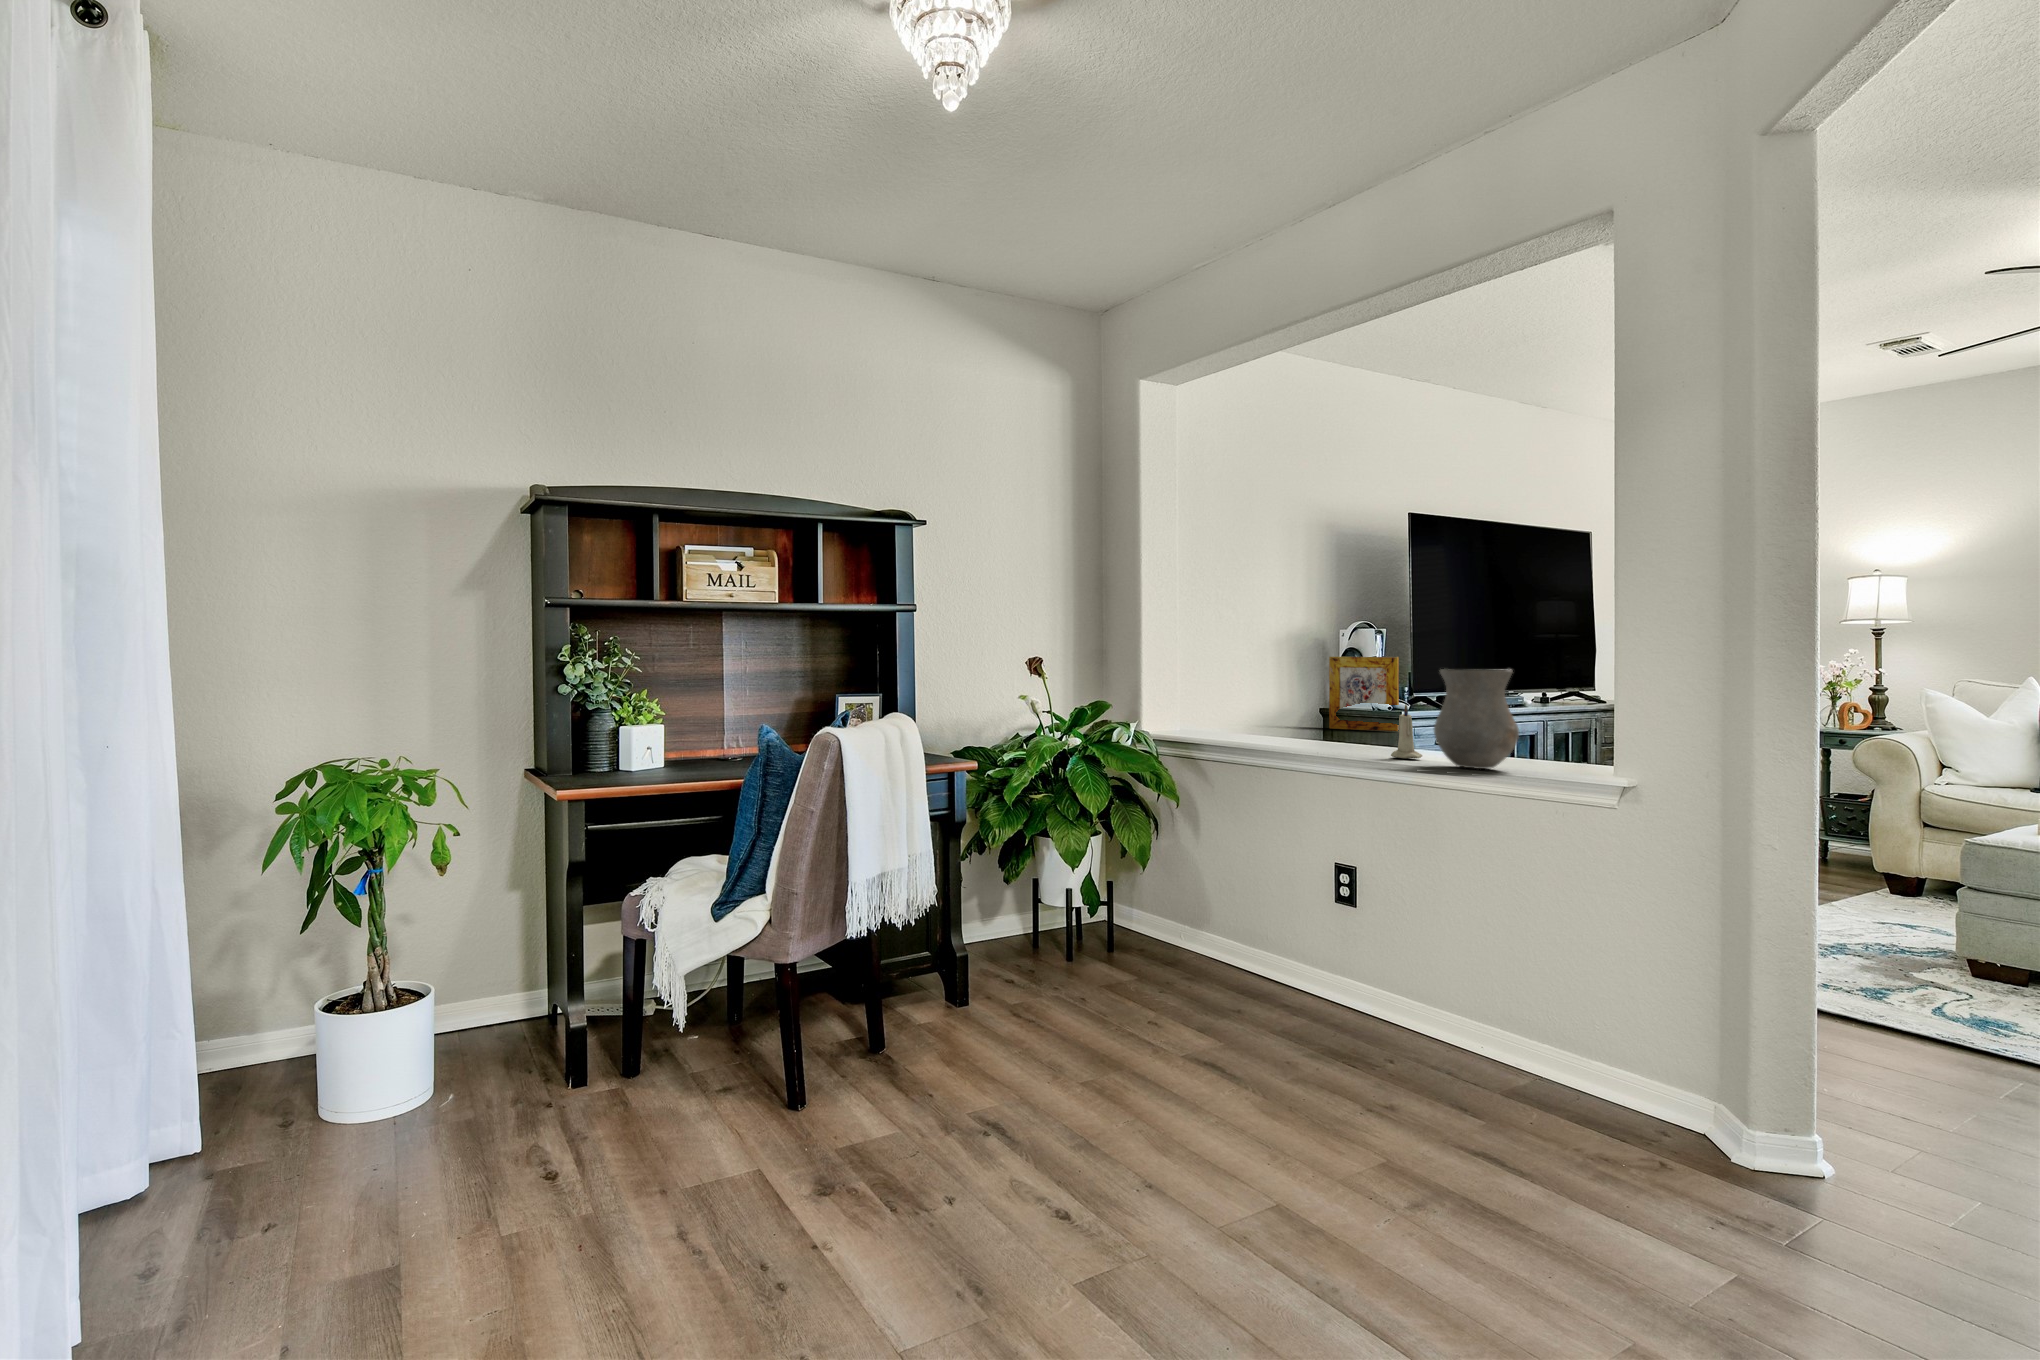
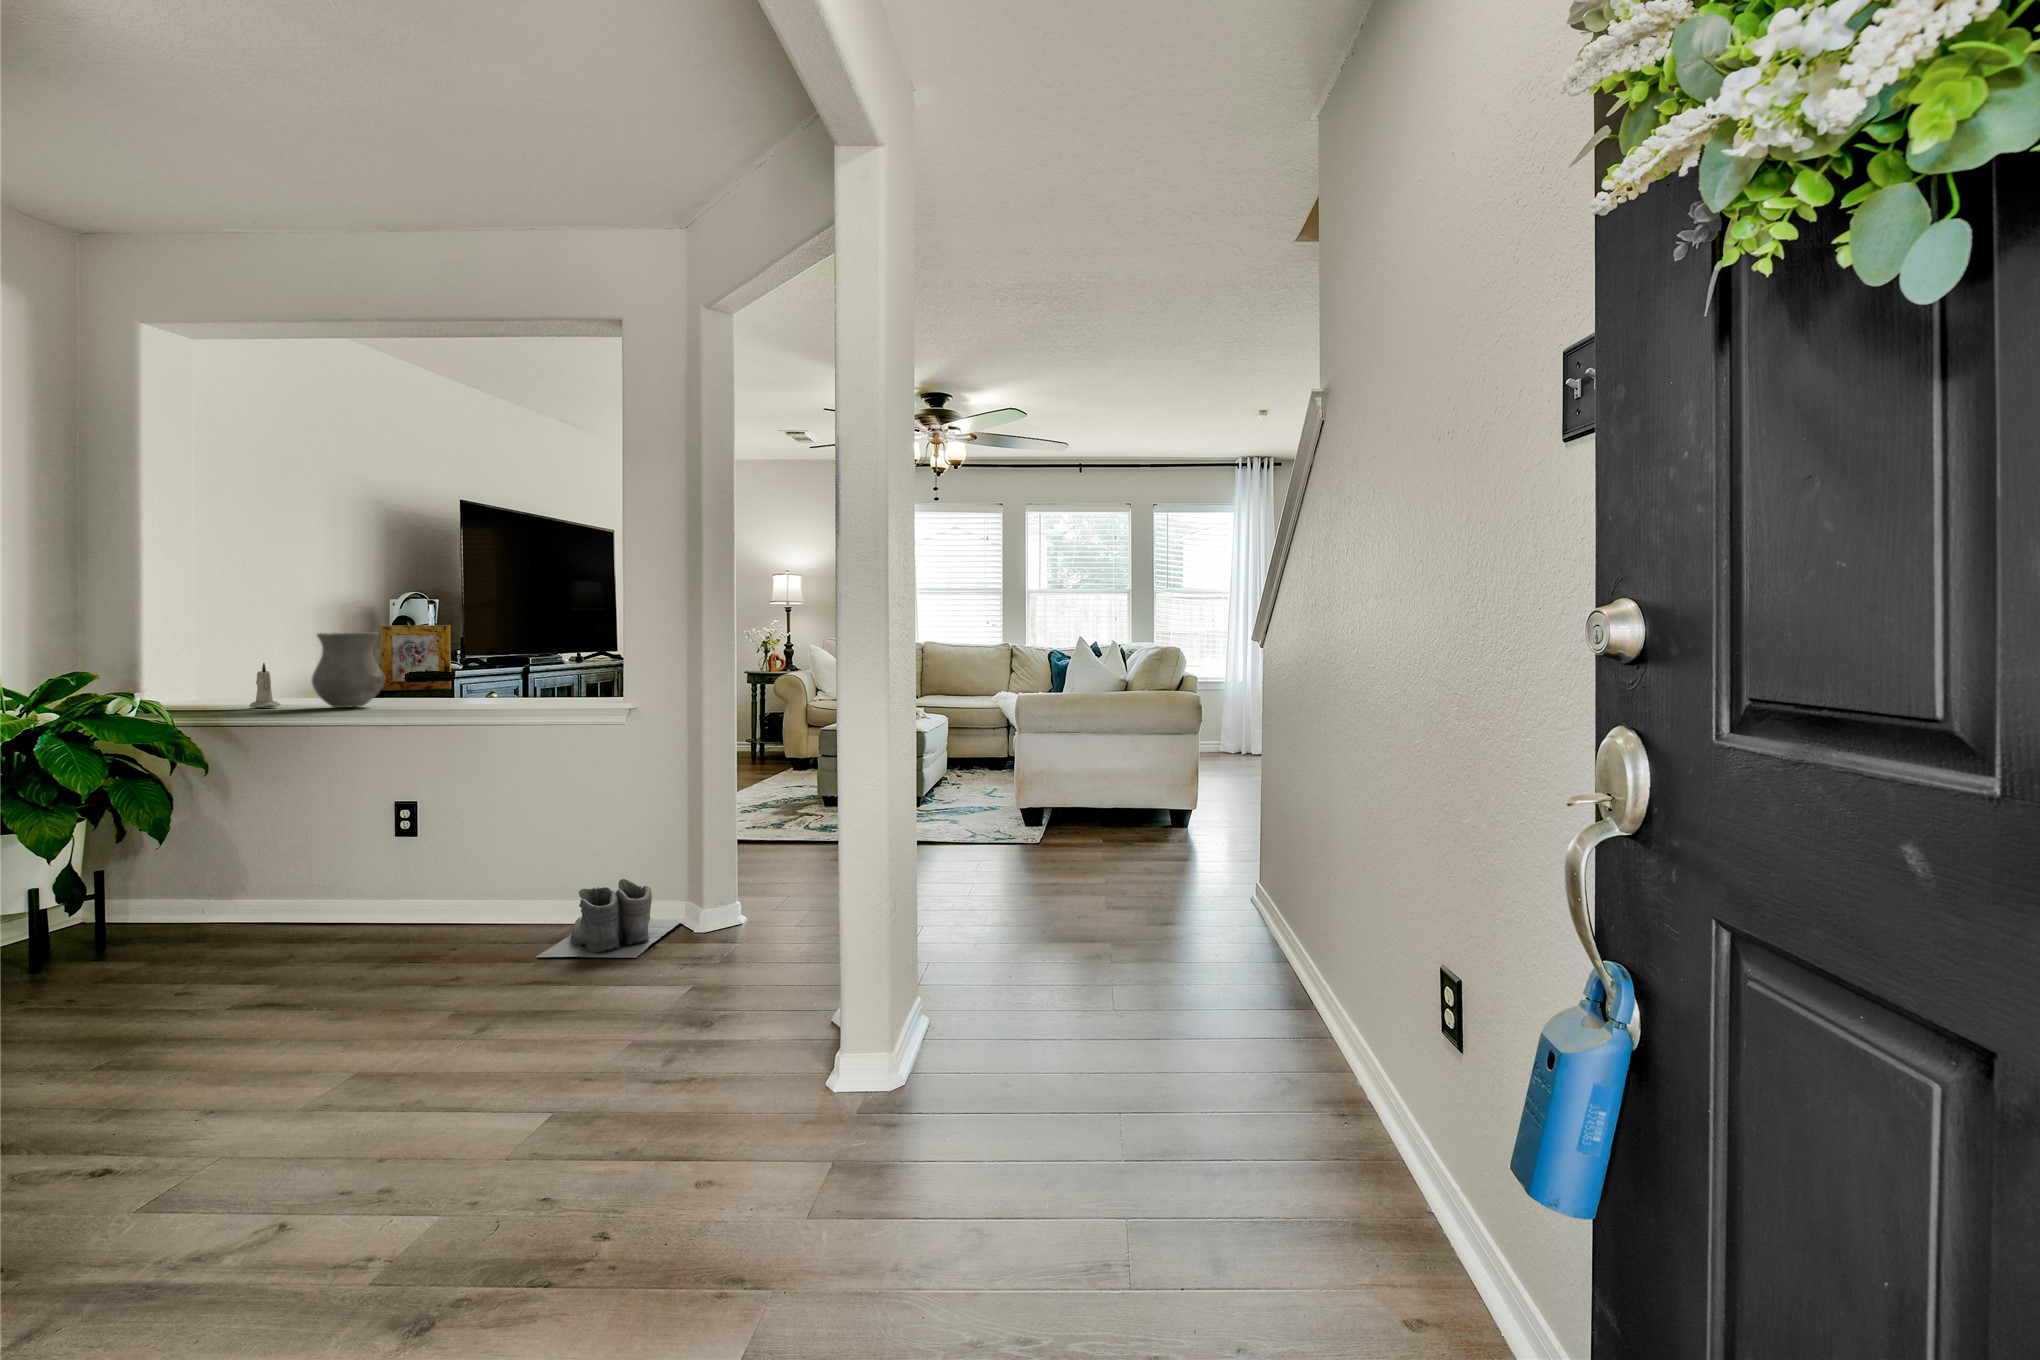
vase: present [1434,669,1519,769] -> present [312,632,384,708]
candle: present [1391,704,1422,758] -> present [250,663,281,708]
boots: none [1488,1042,1721,1180] -> present [537,879,684,958]

